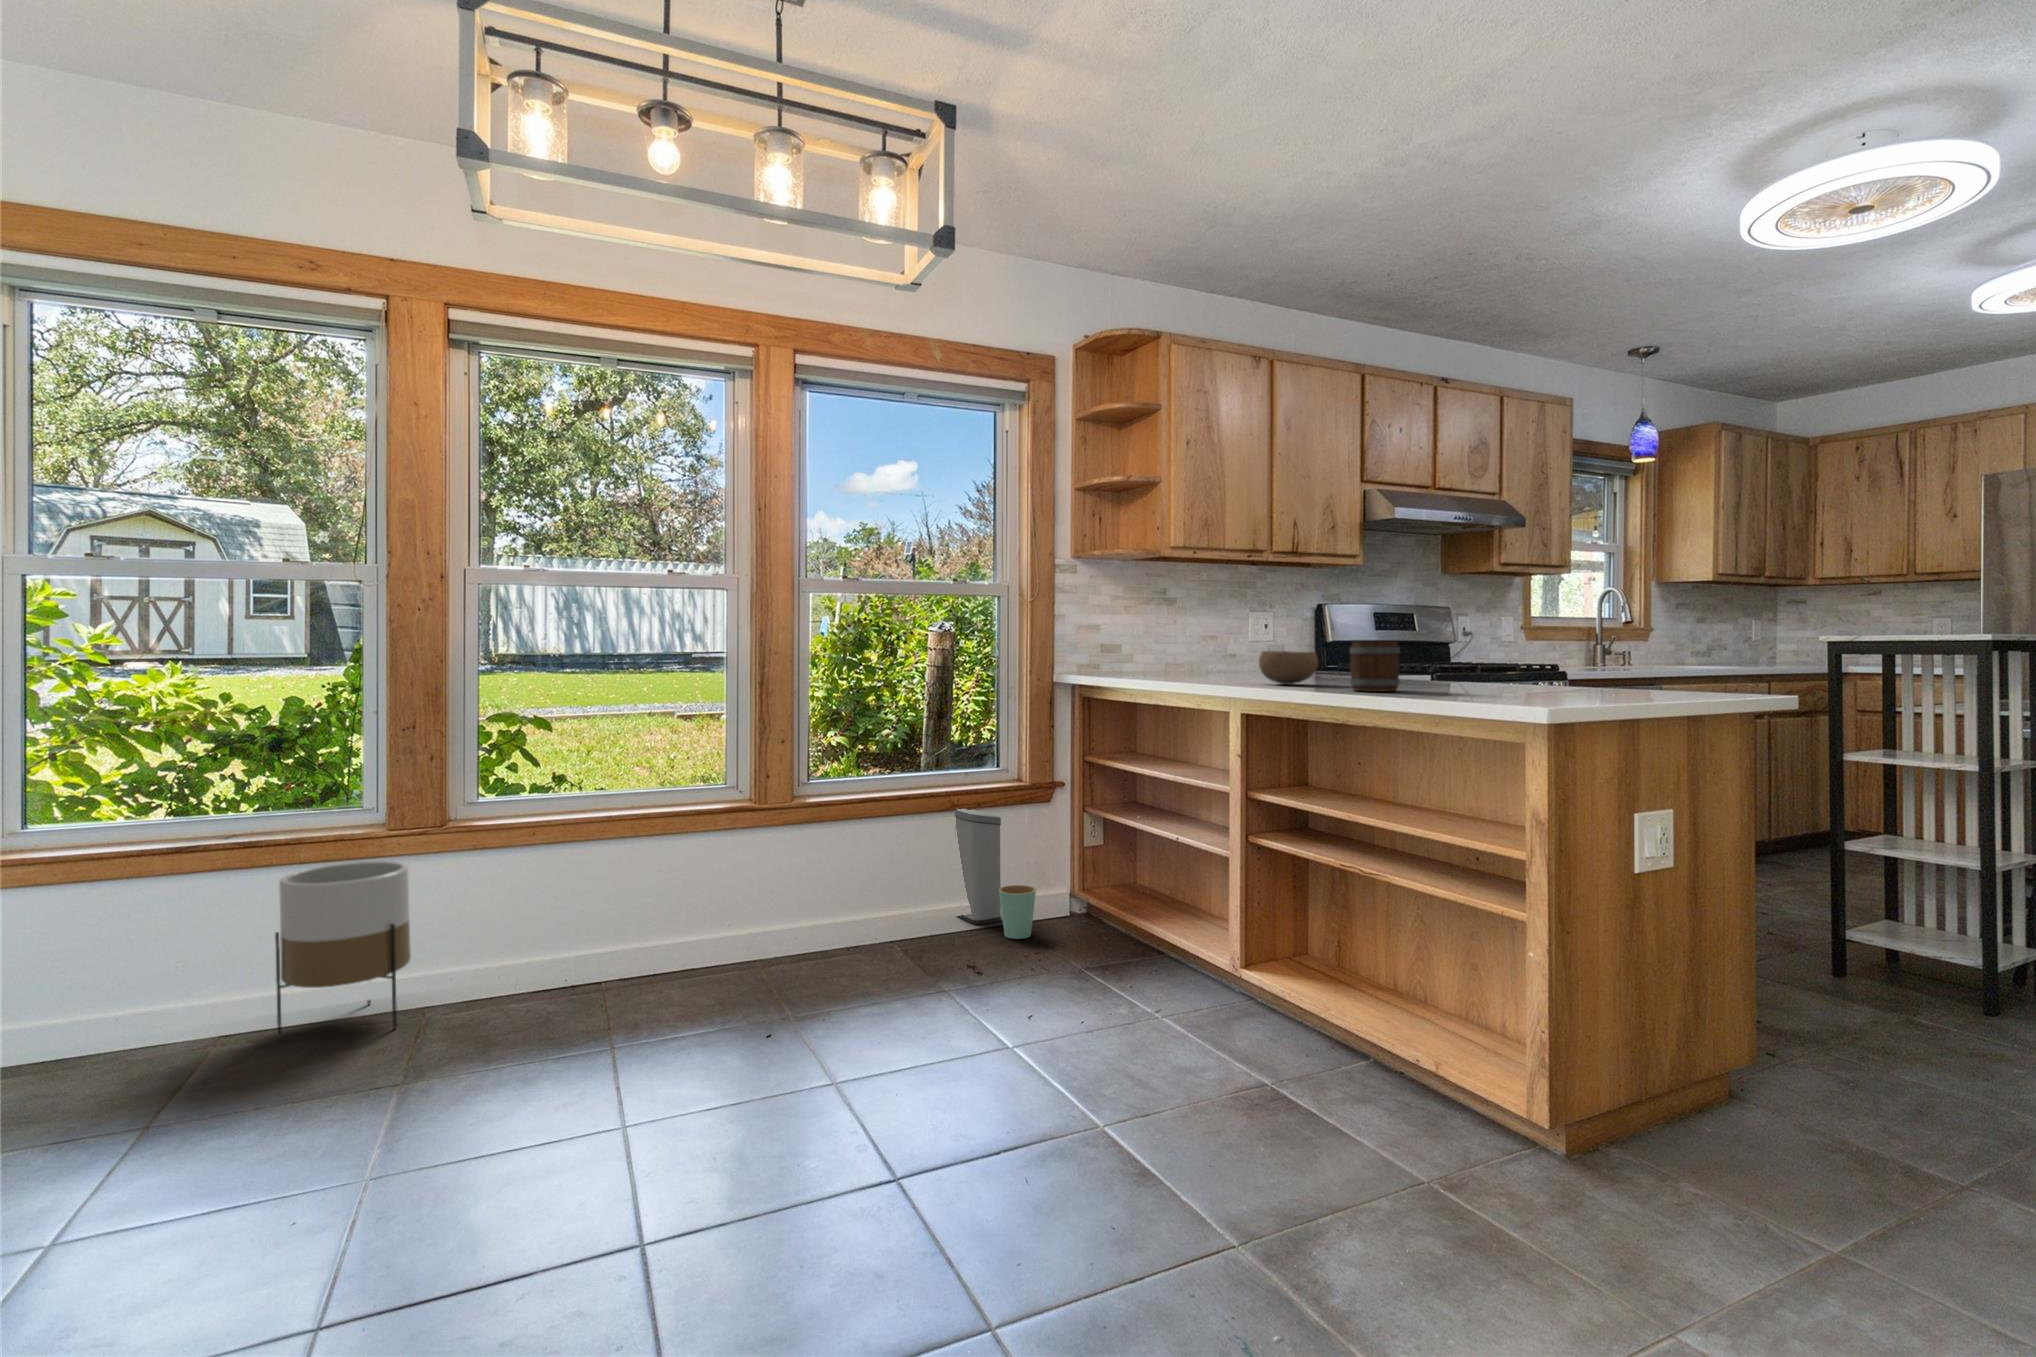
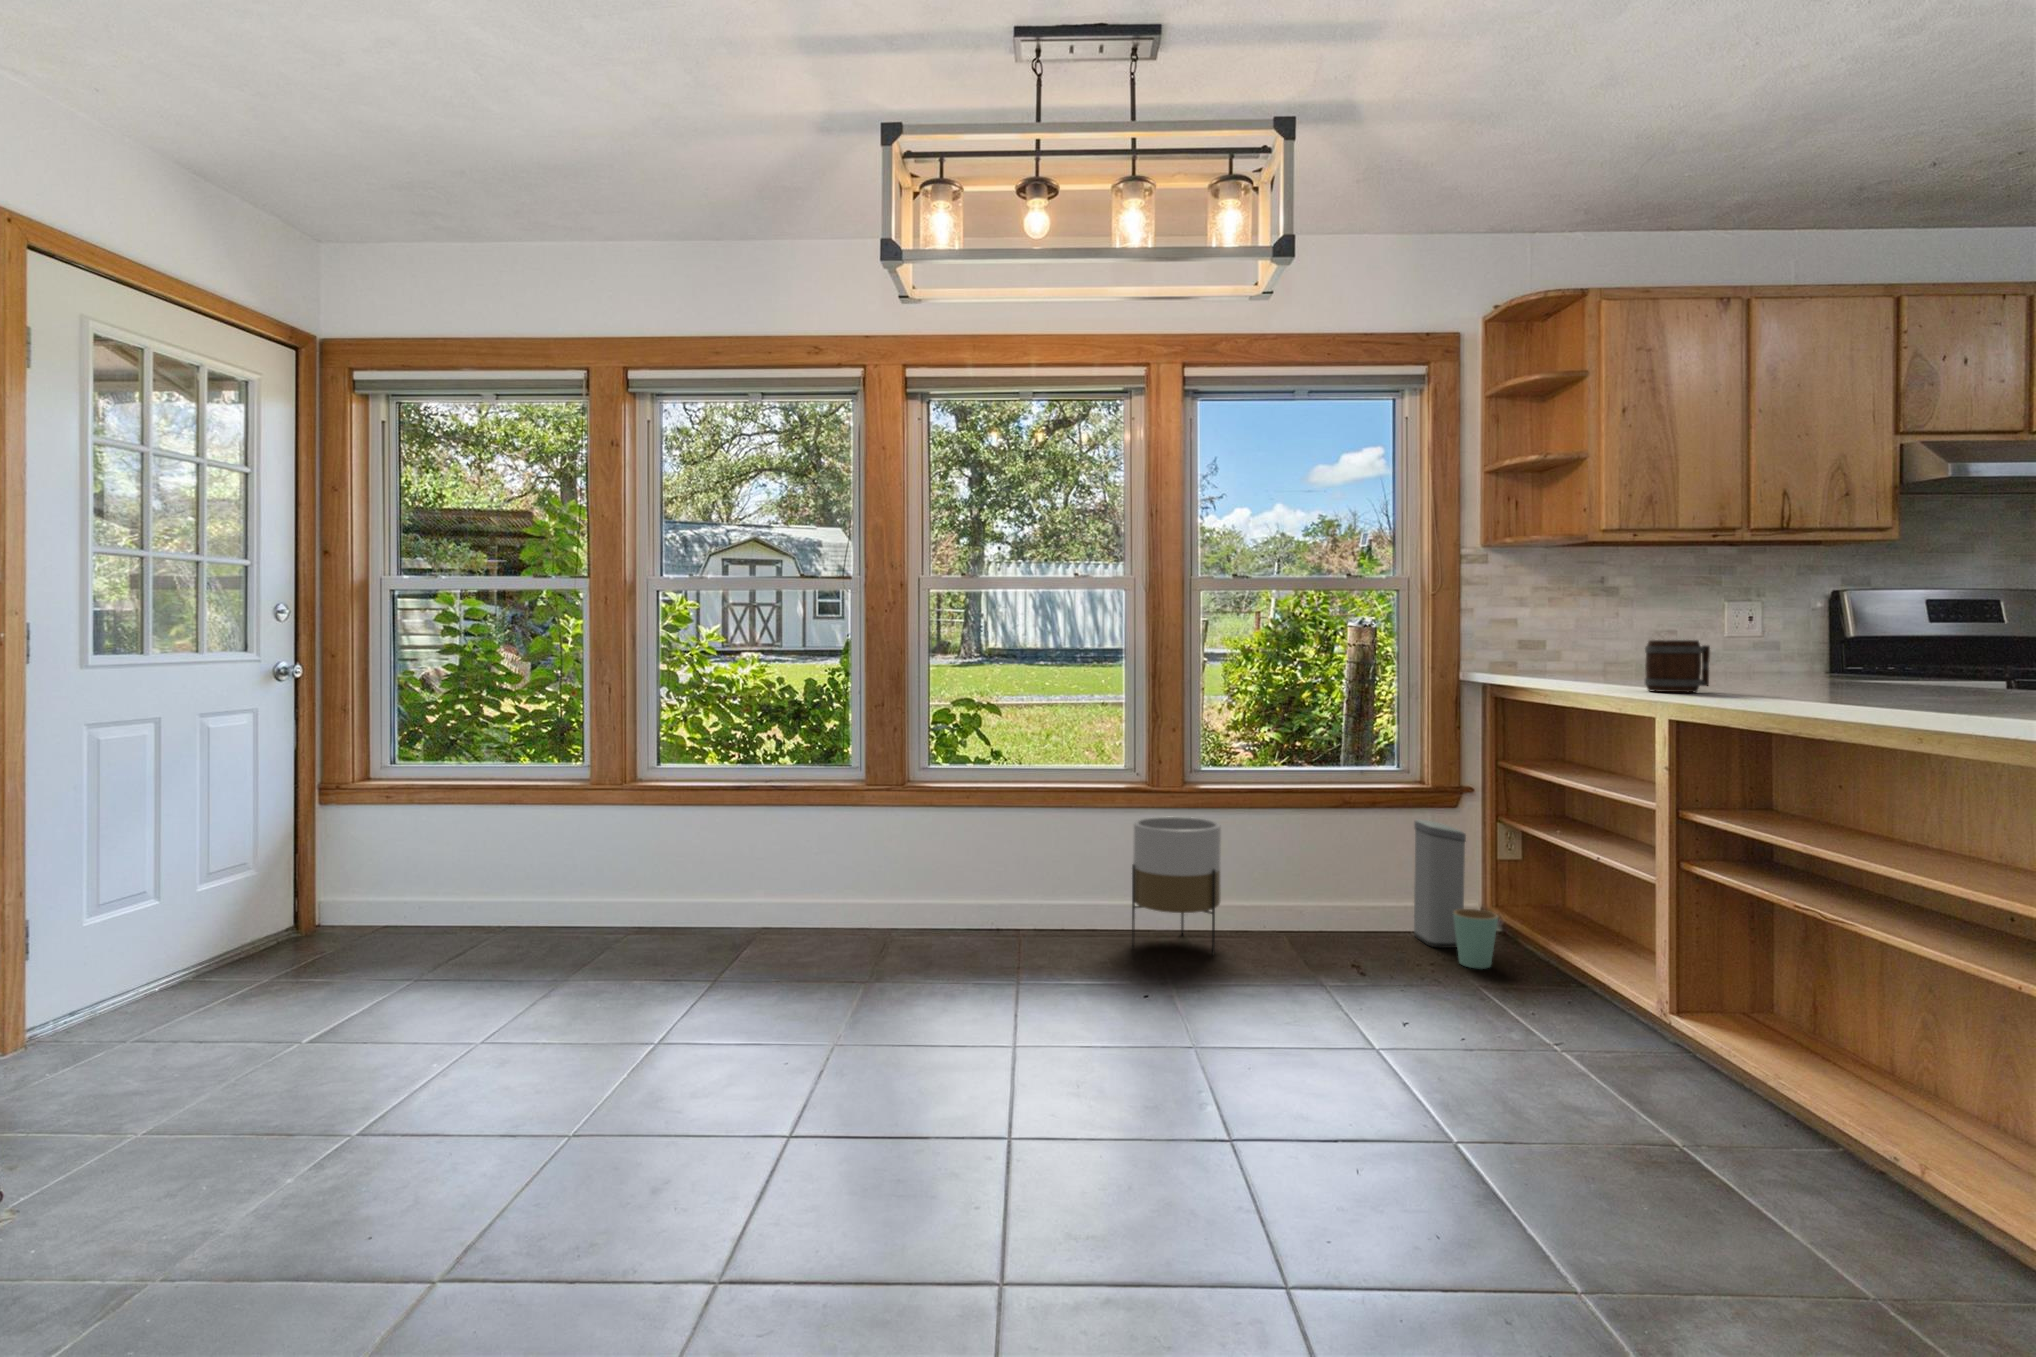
mug: present [1350,641,1400,692] -> present [1645,640,1710,692]
bowl: present [1259,651,1318,684] -> none [1766,653,1854,696]
planter: present [275,861,411,1040] -> present [1132,817,1221,955]

